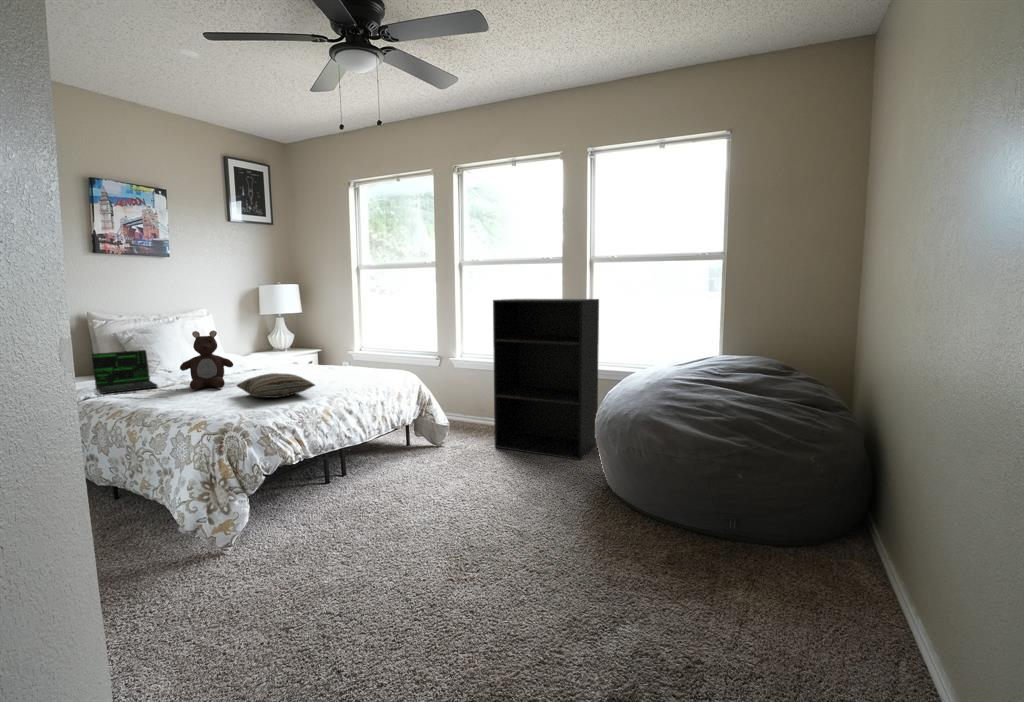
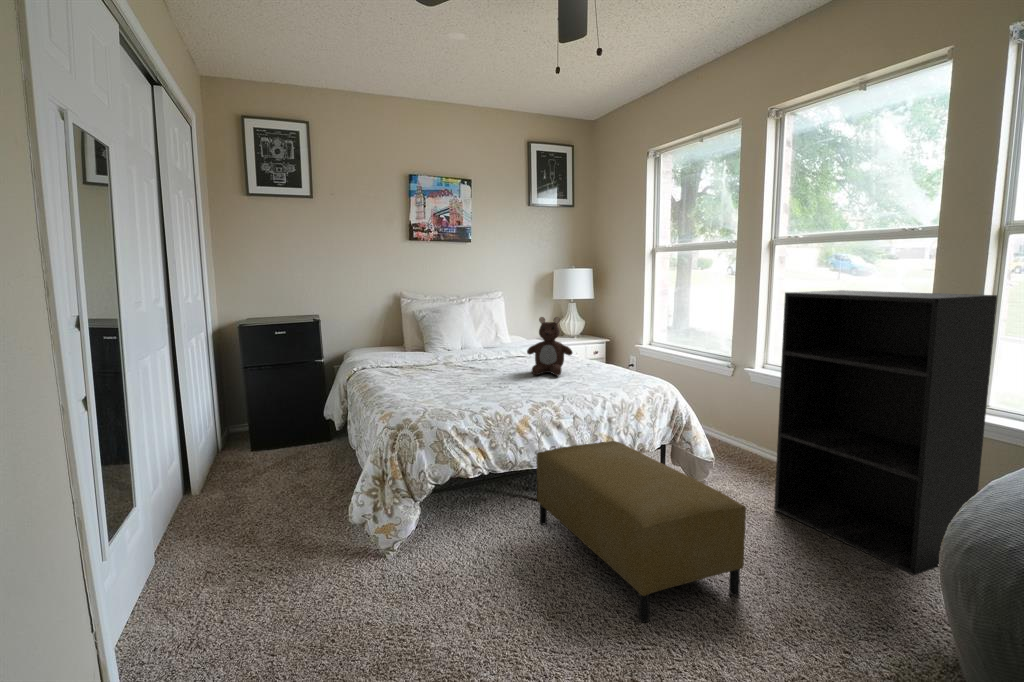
teddy bear: present [180,331,233,390] -> present [527,317,572,376]
laptop: present [92,350,158,394] -> none [370,333,428,371]
pillow: present [237,373,315,398] -> none [454,369,521,397]
ottoman: none [341,417,510,523] -> present [536,441,746,622]

